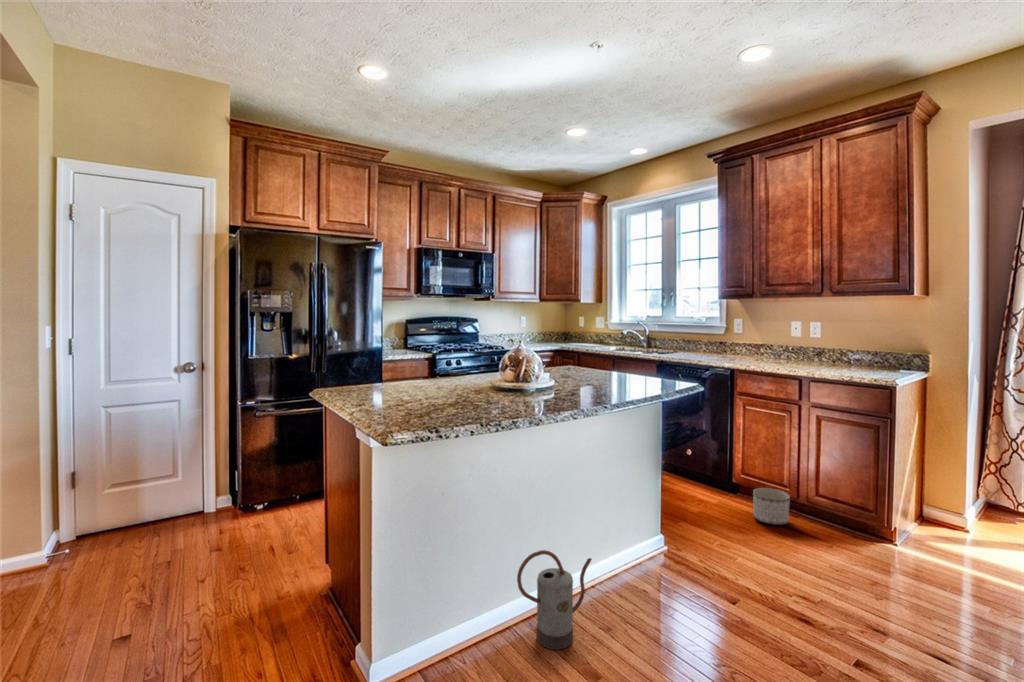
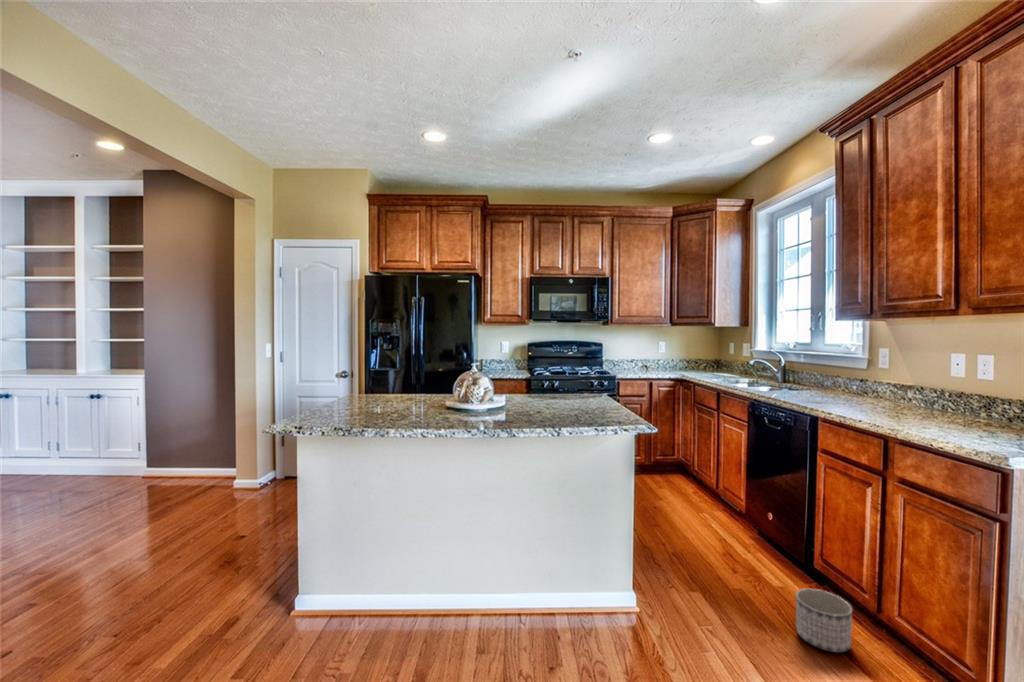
watering can: present [517,550,592,650] -> none [366,558,438,658]

